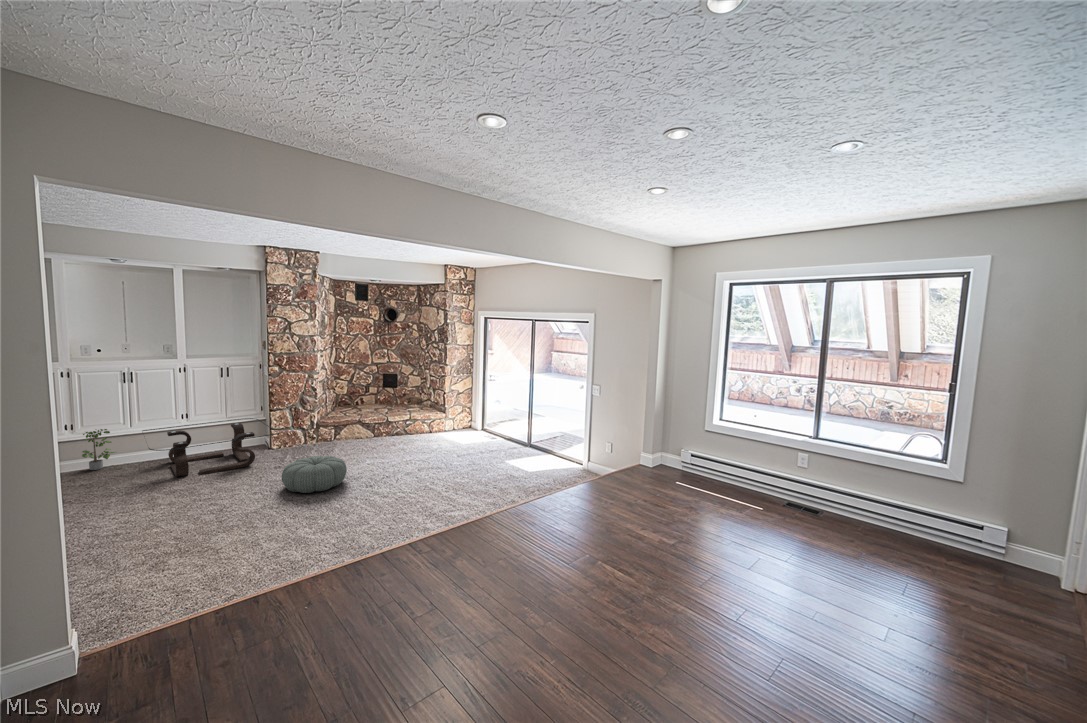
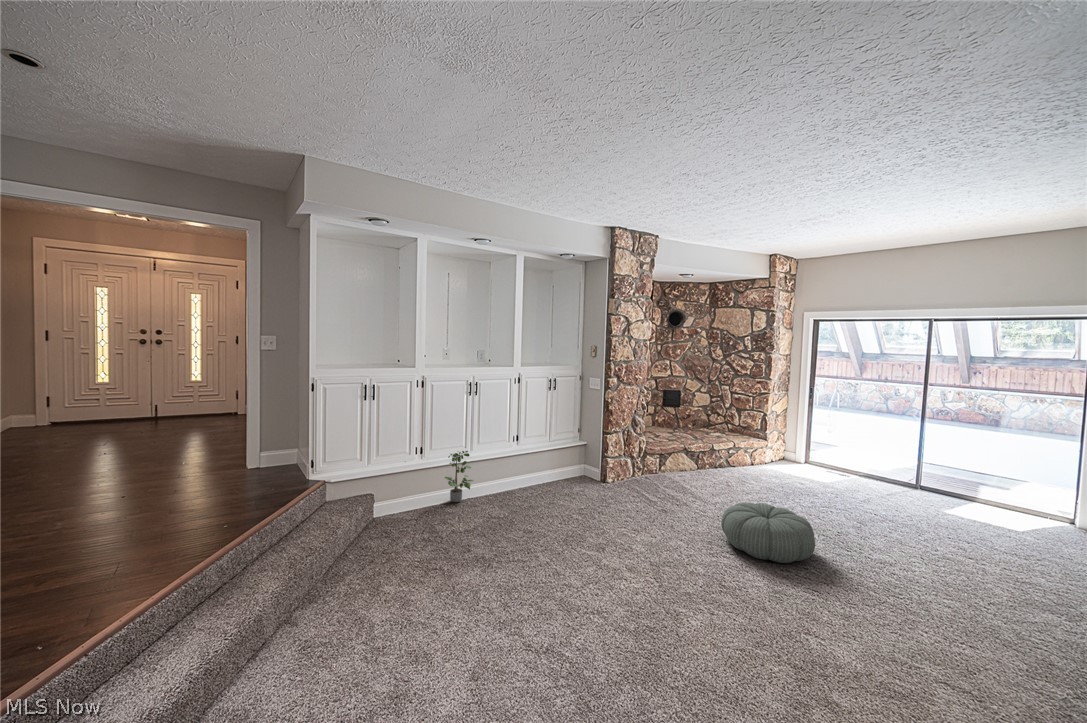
coffee table: present [143,418,279,477] -> none [491,441,662,520]

